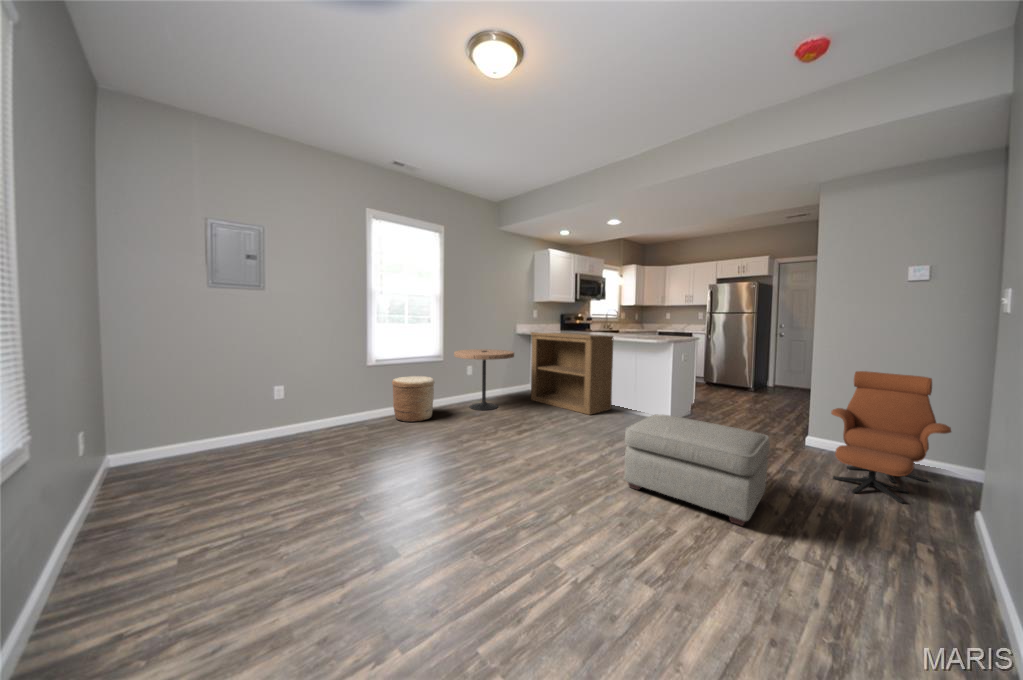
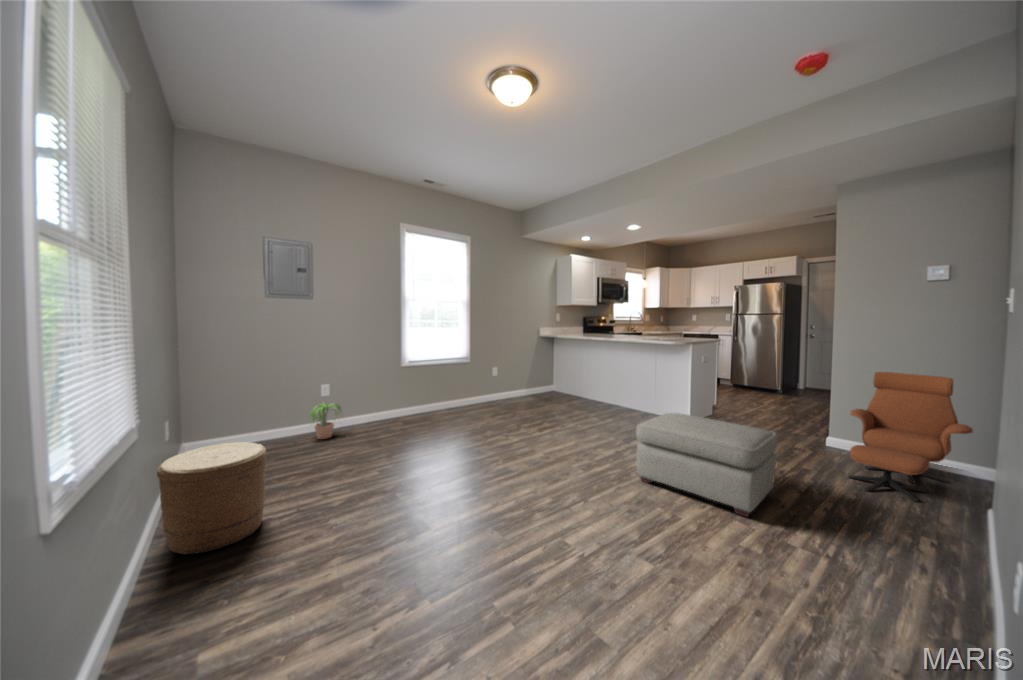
bookshelf: present [531,332,614,415] -> none [552,335,634,415]
side table: present [454,349,514,410] -> none [479,352,536,410]
woven basket: present [392,376,434,422] -> present [157,442,266,554]
potted plant: none [259,406,310,446] -> present [310,403,341,439]

